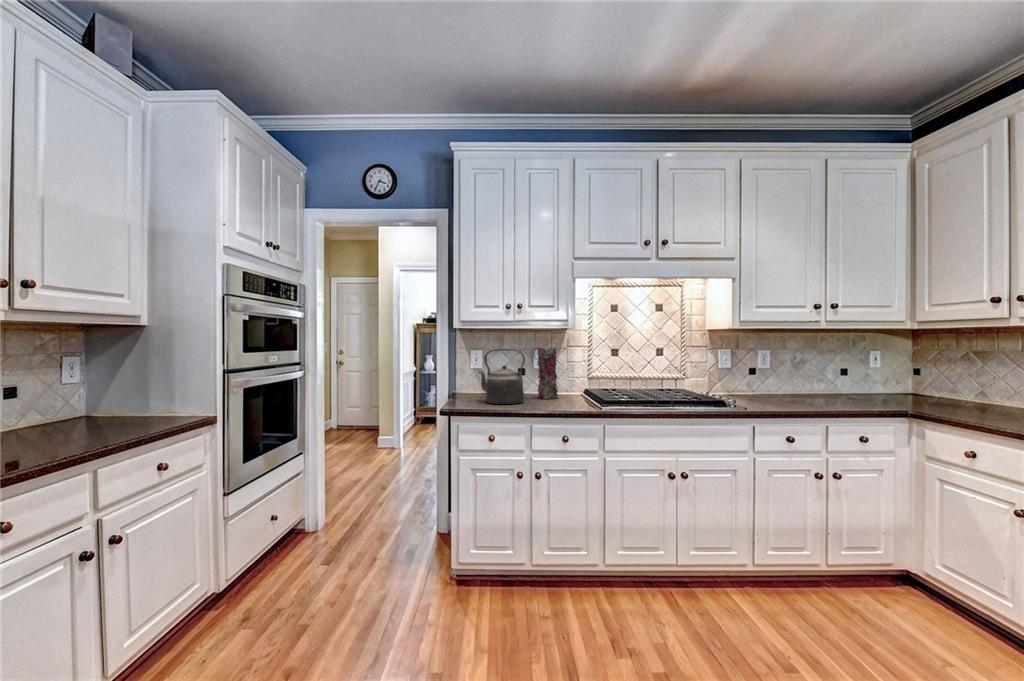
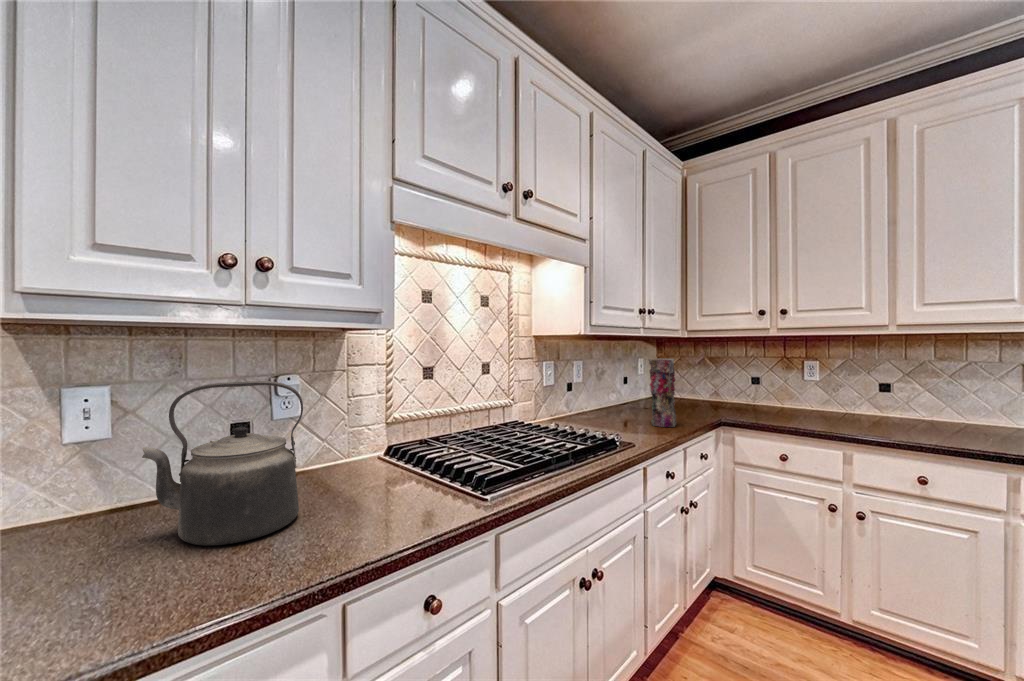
vase: present [537,348,558,399] -> present [648,359,677,427]

